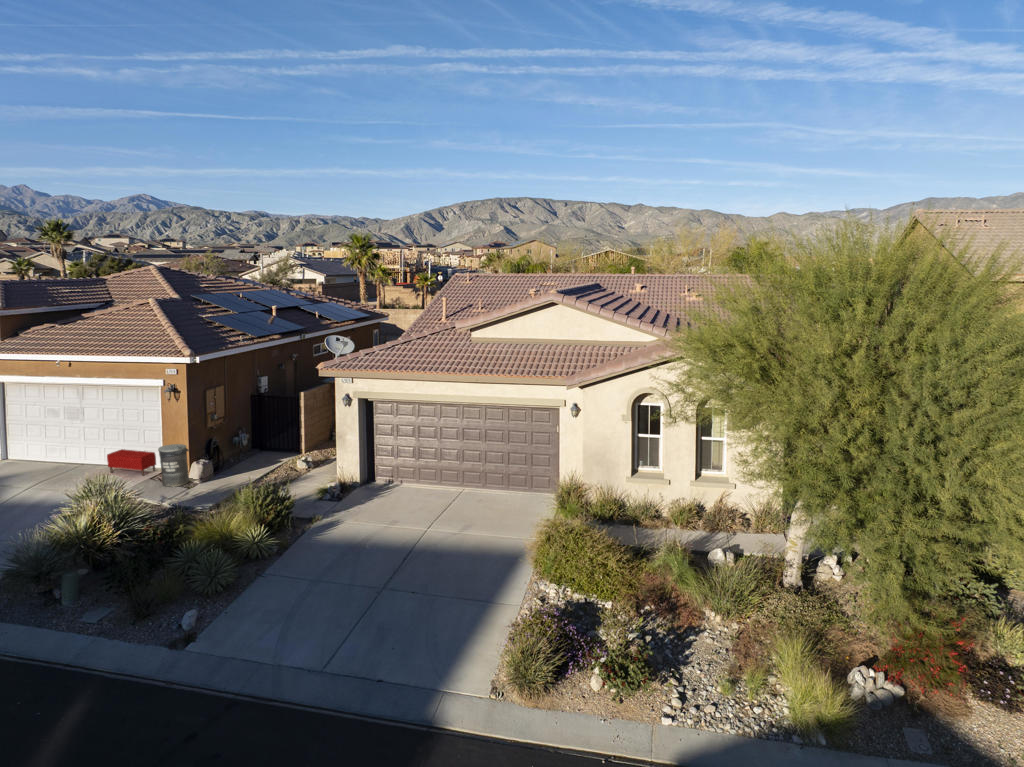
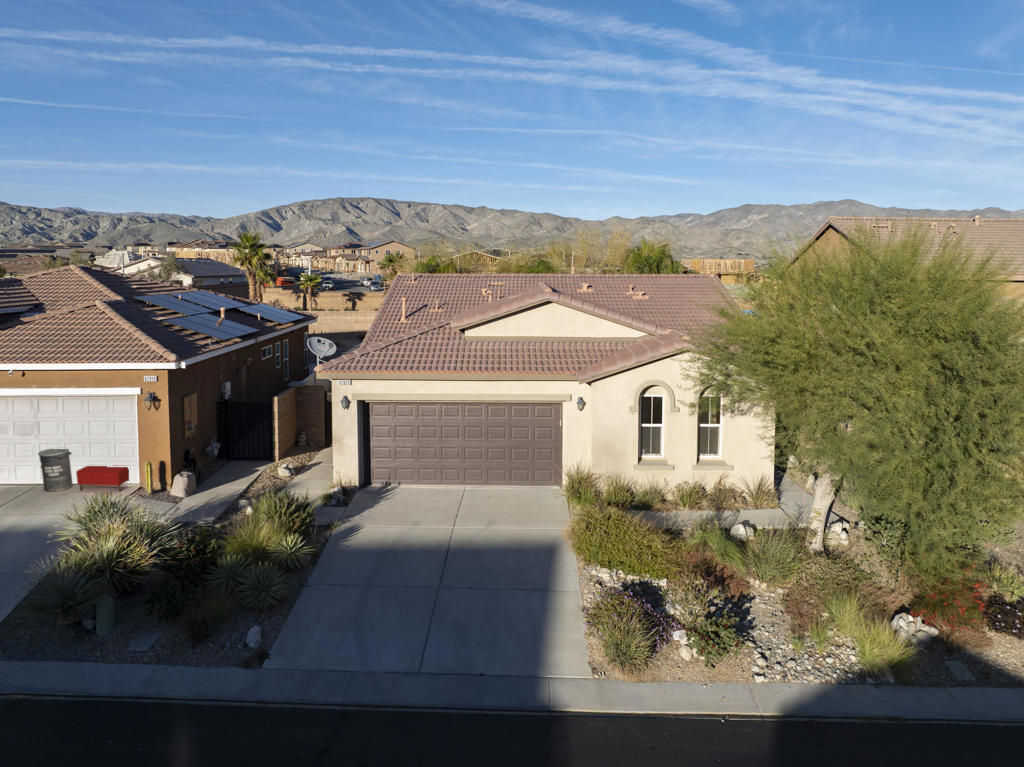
trash can: present [158,444,189,487] -> present [38,449,73,491]

